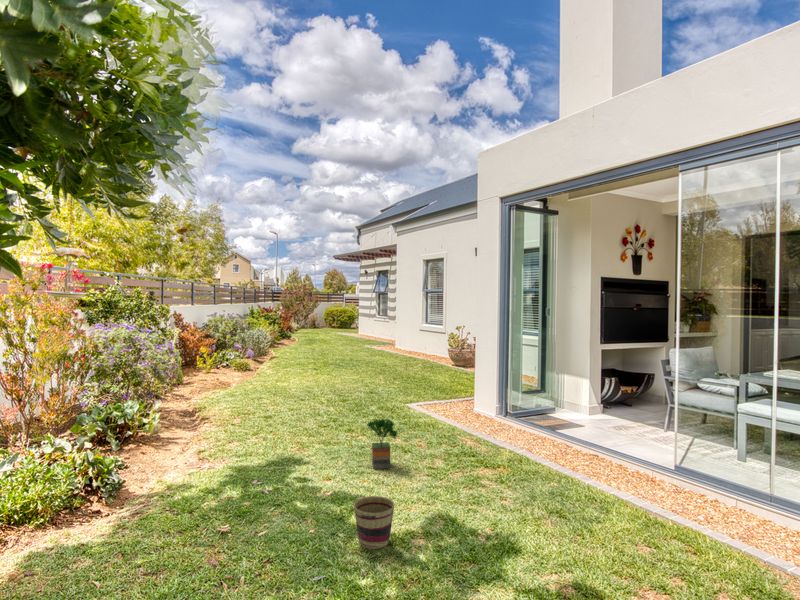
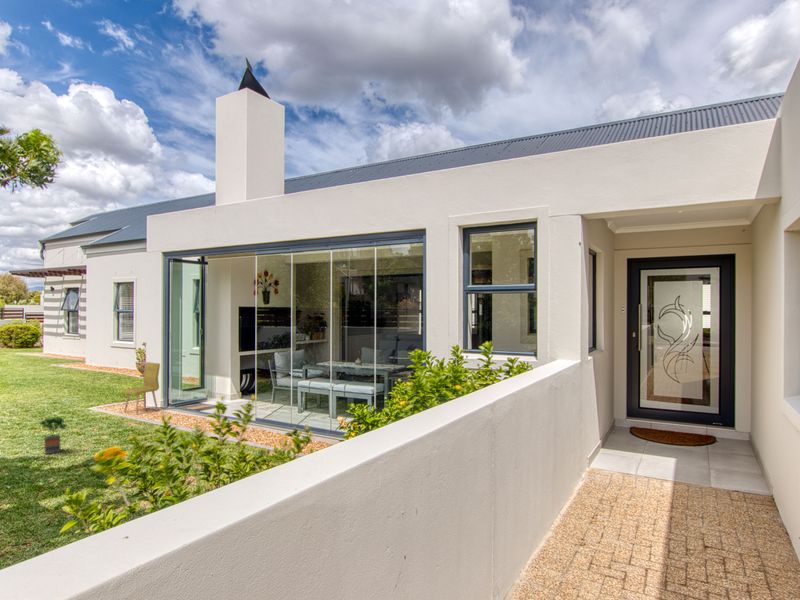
chair: none [448,351,494,420] -> present [122,362,160,415]
basket: present [354,496,395,549] -> none [24,460,56,491]

